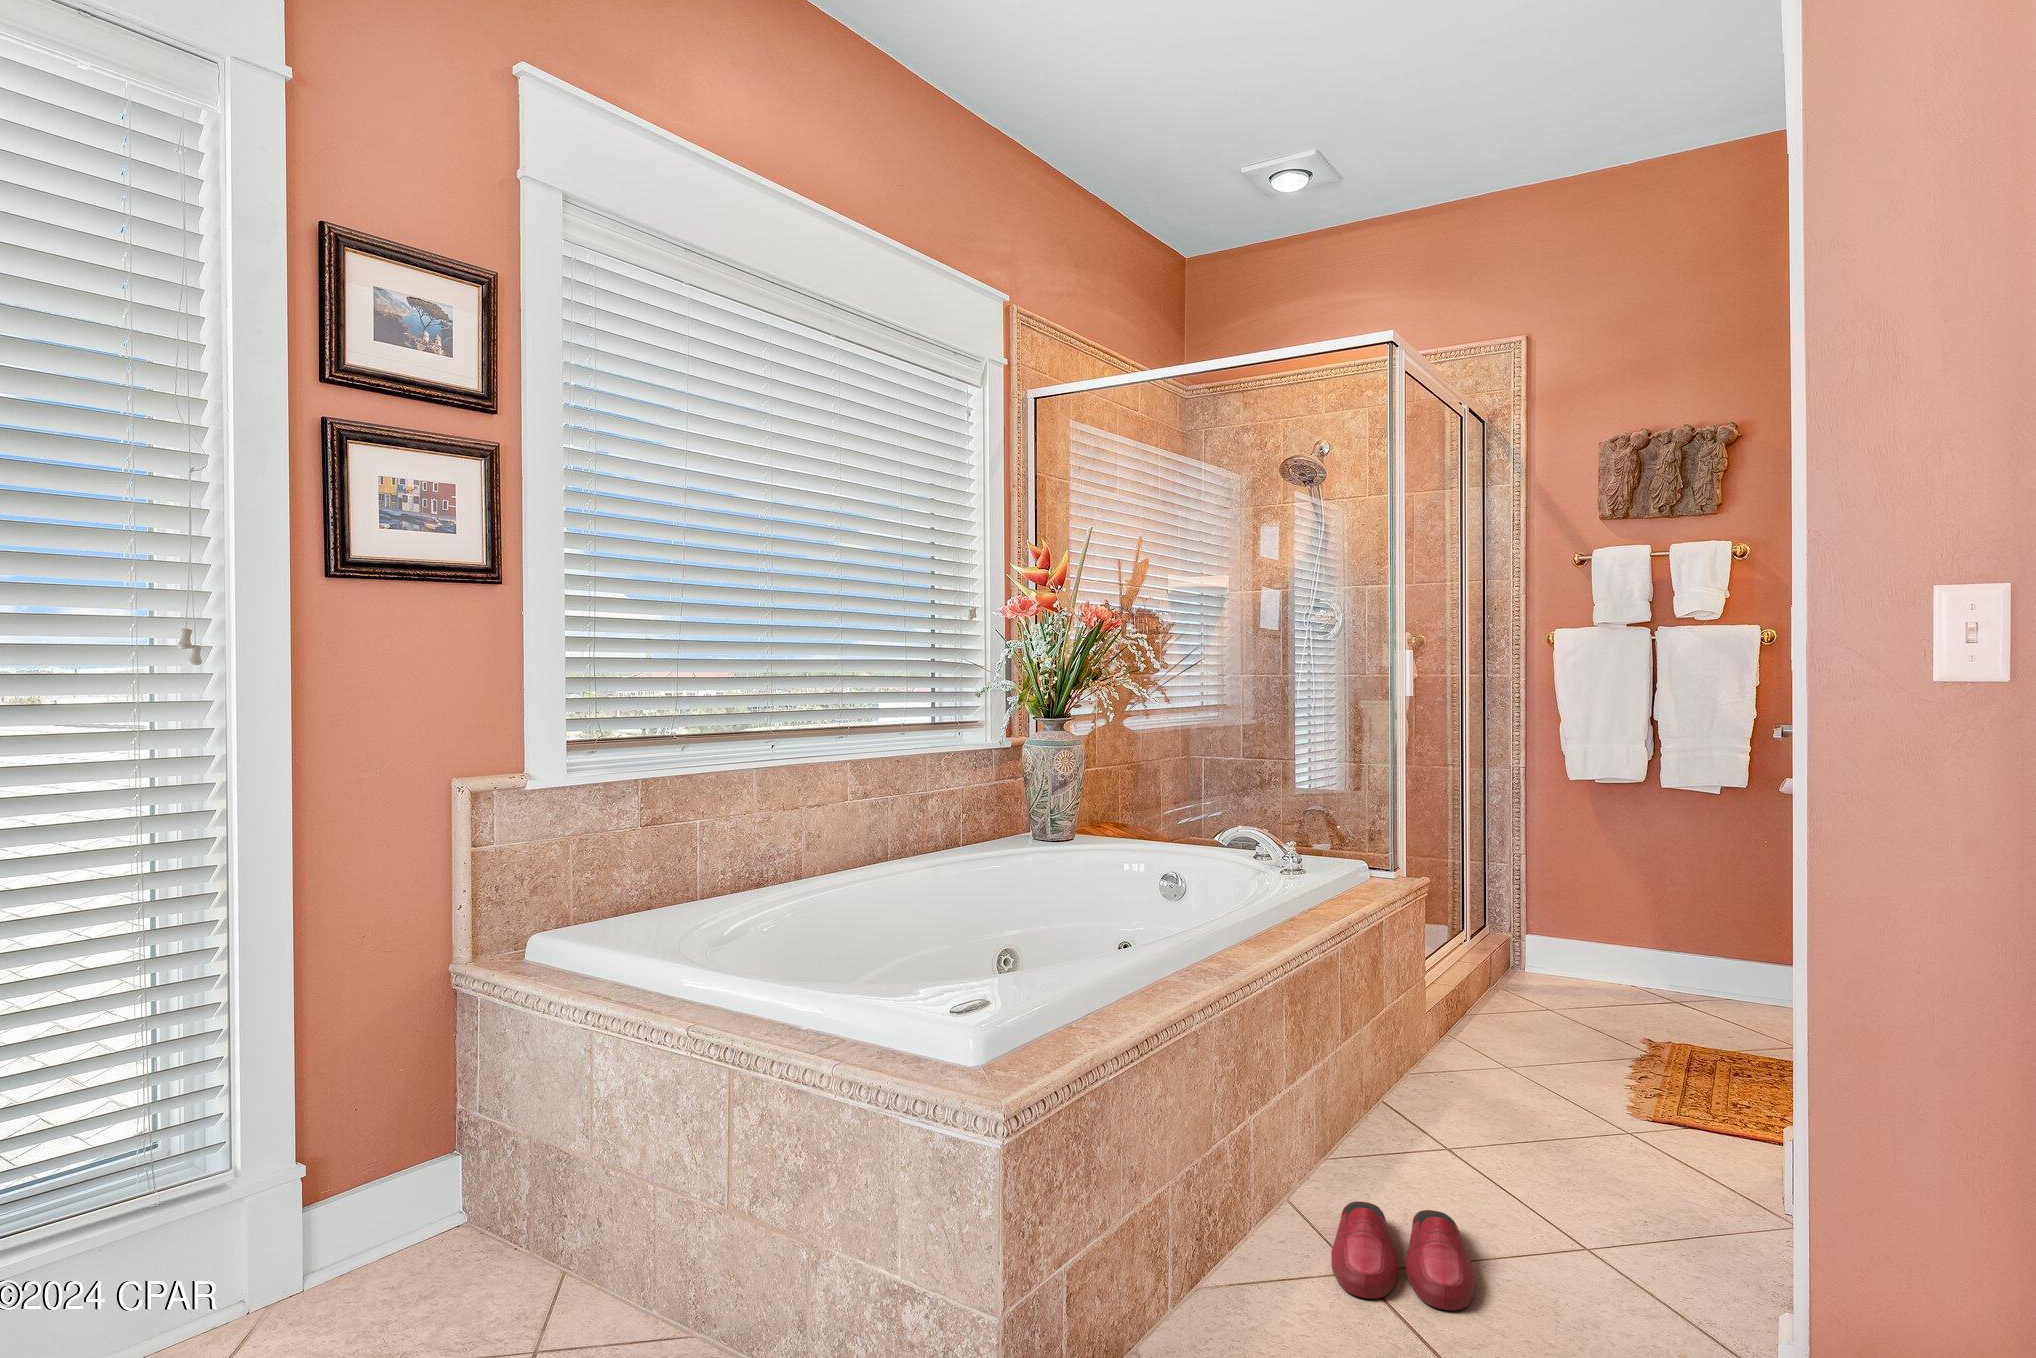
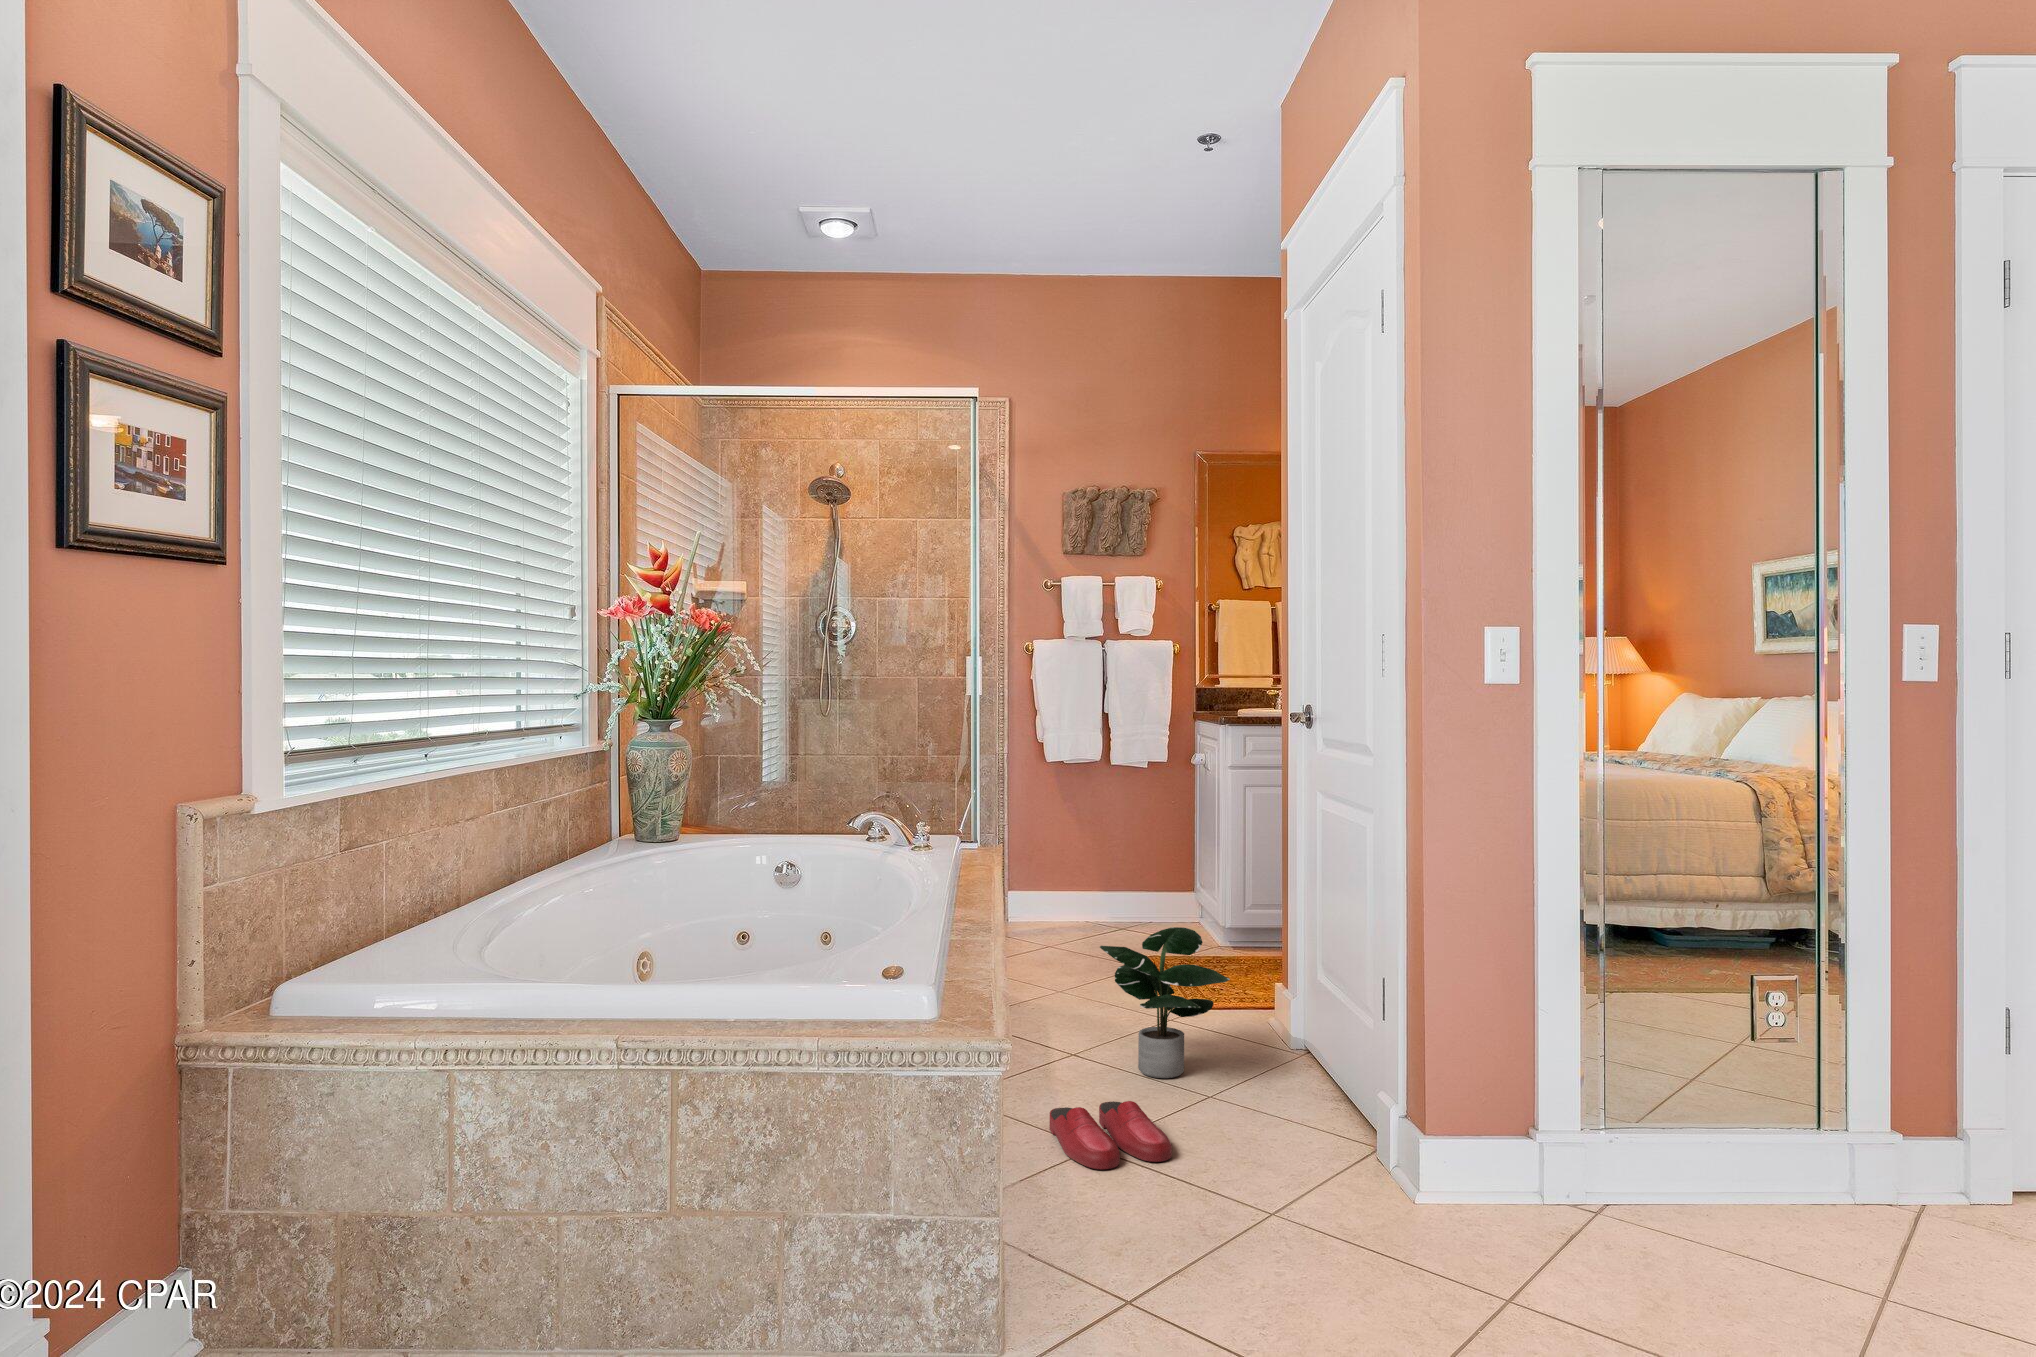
potted plant: none [1474,1001,1652,1200] -> present [1100,927,1230,1078]

